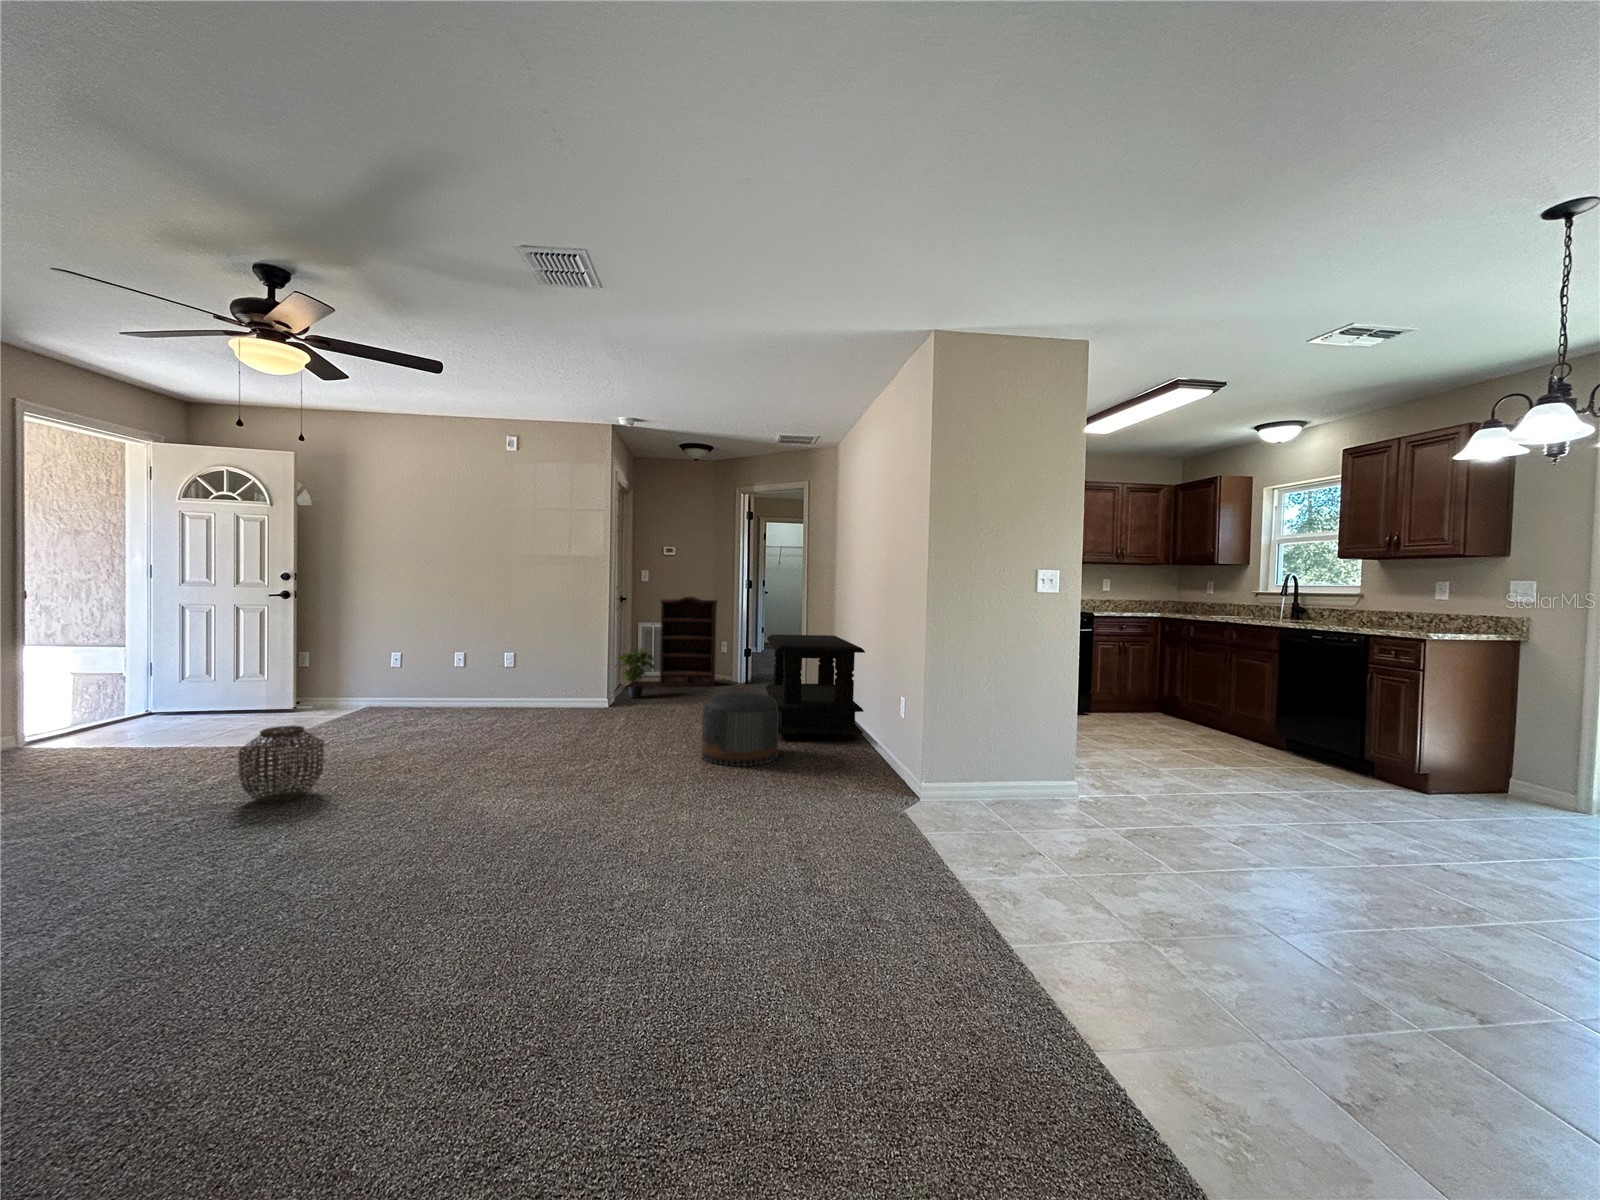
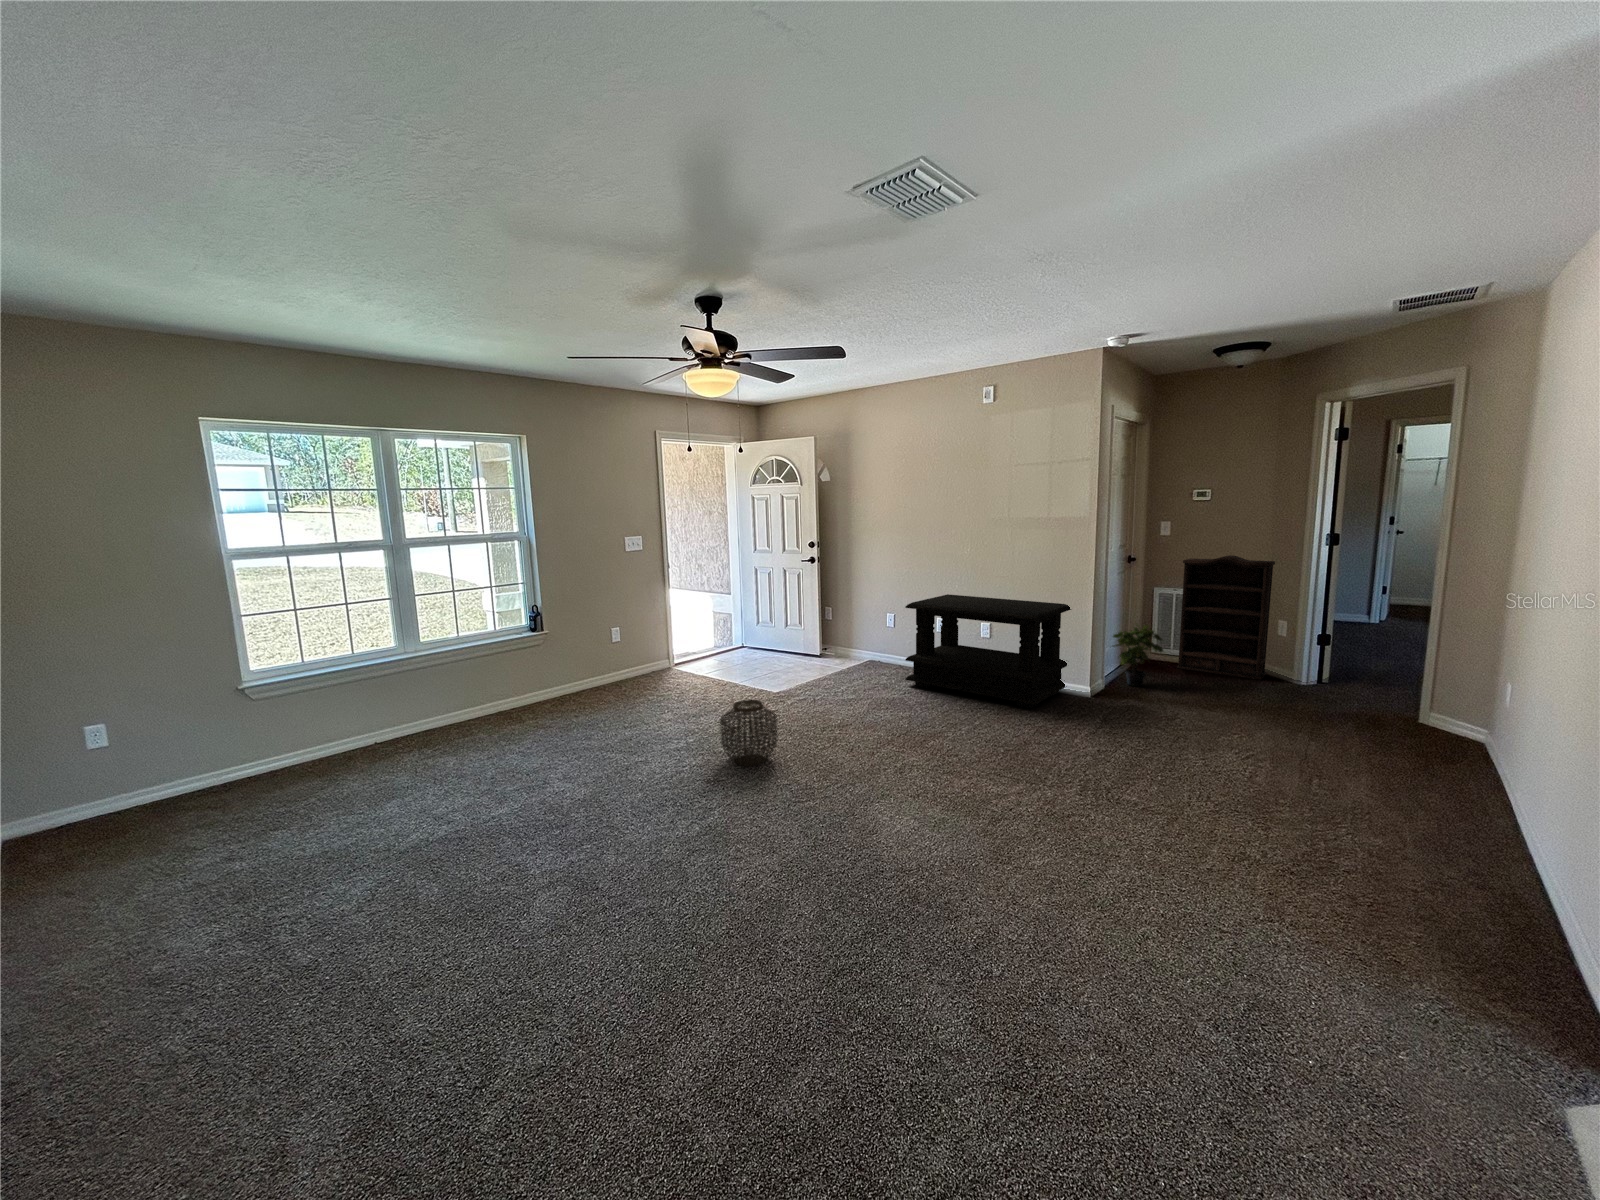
coffee table: present [766,635,865,740] -> present [905,594,1071,708]
pouf: present [702,693,778,766] -> none [1172,734,1313,861]

